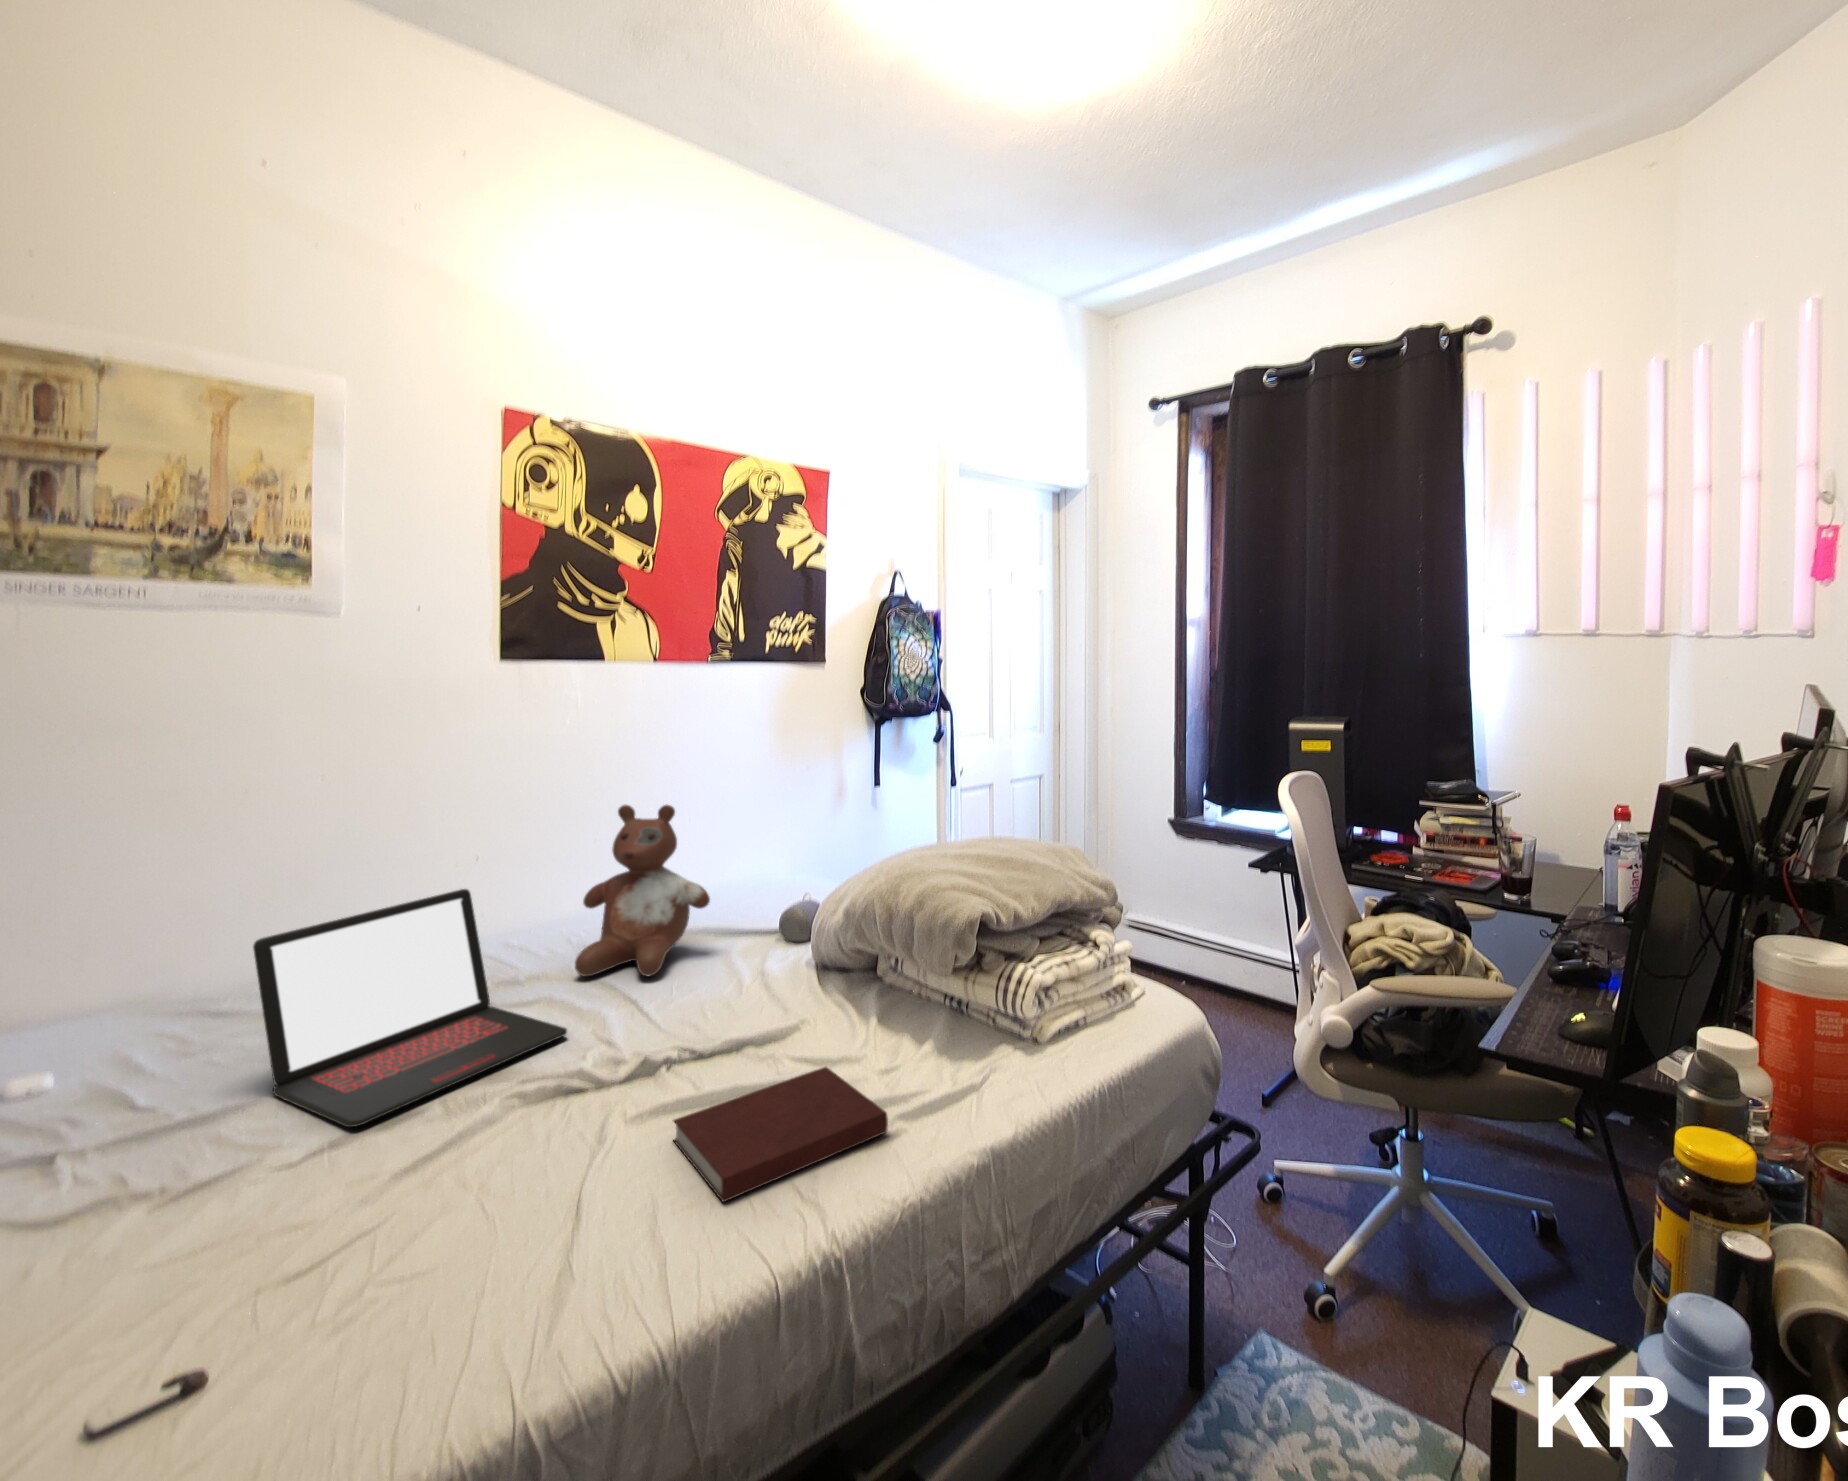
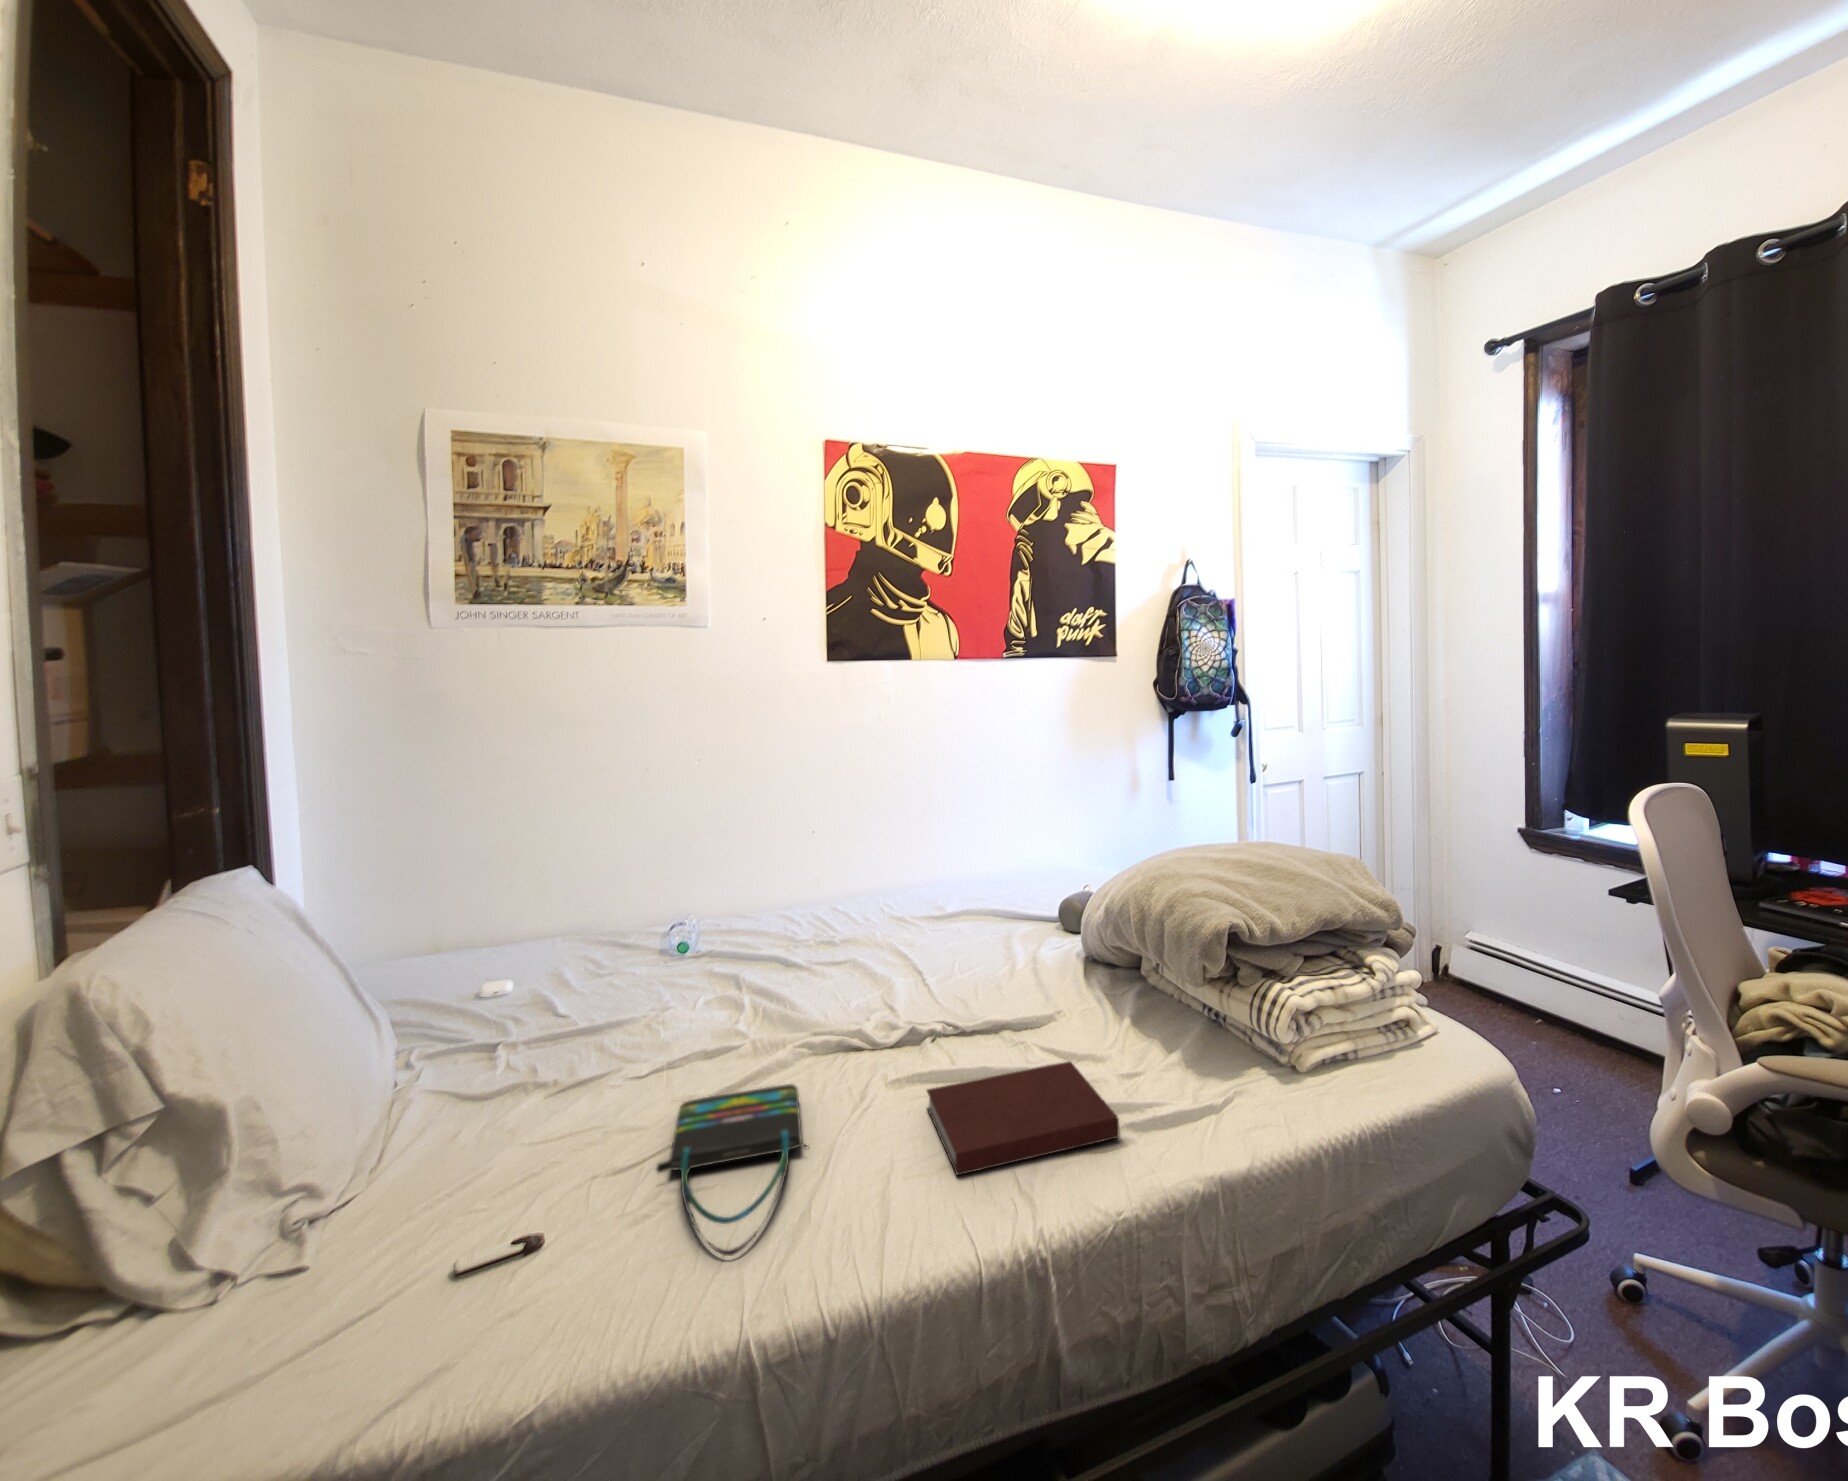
stuffed bear: present [575,805,710,976] -> none [876,792,991,951]
laptop: present [253,889,567,1127] -> none [636,860,861,1051]
tote bag: none [328,1142,539,1352] -> present [656,1084,809,1256]

